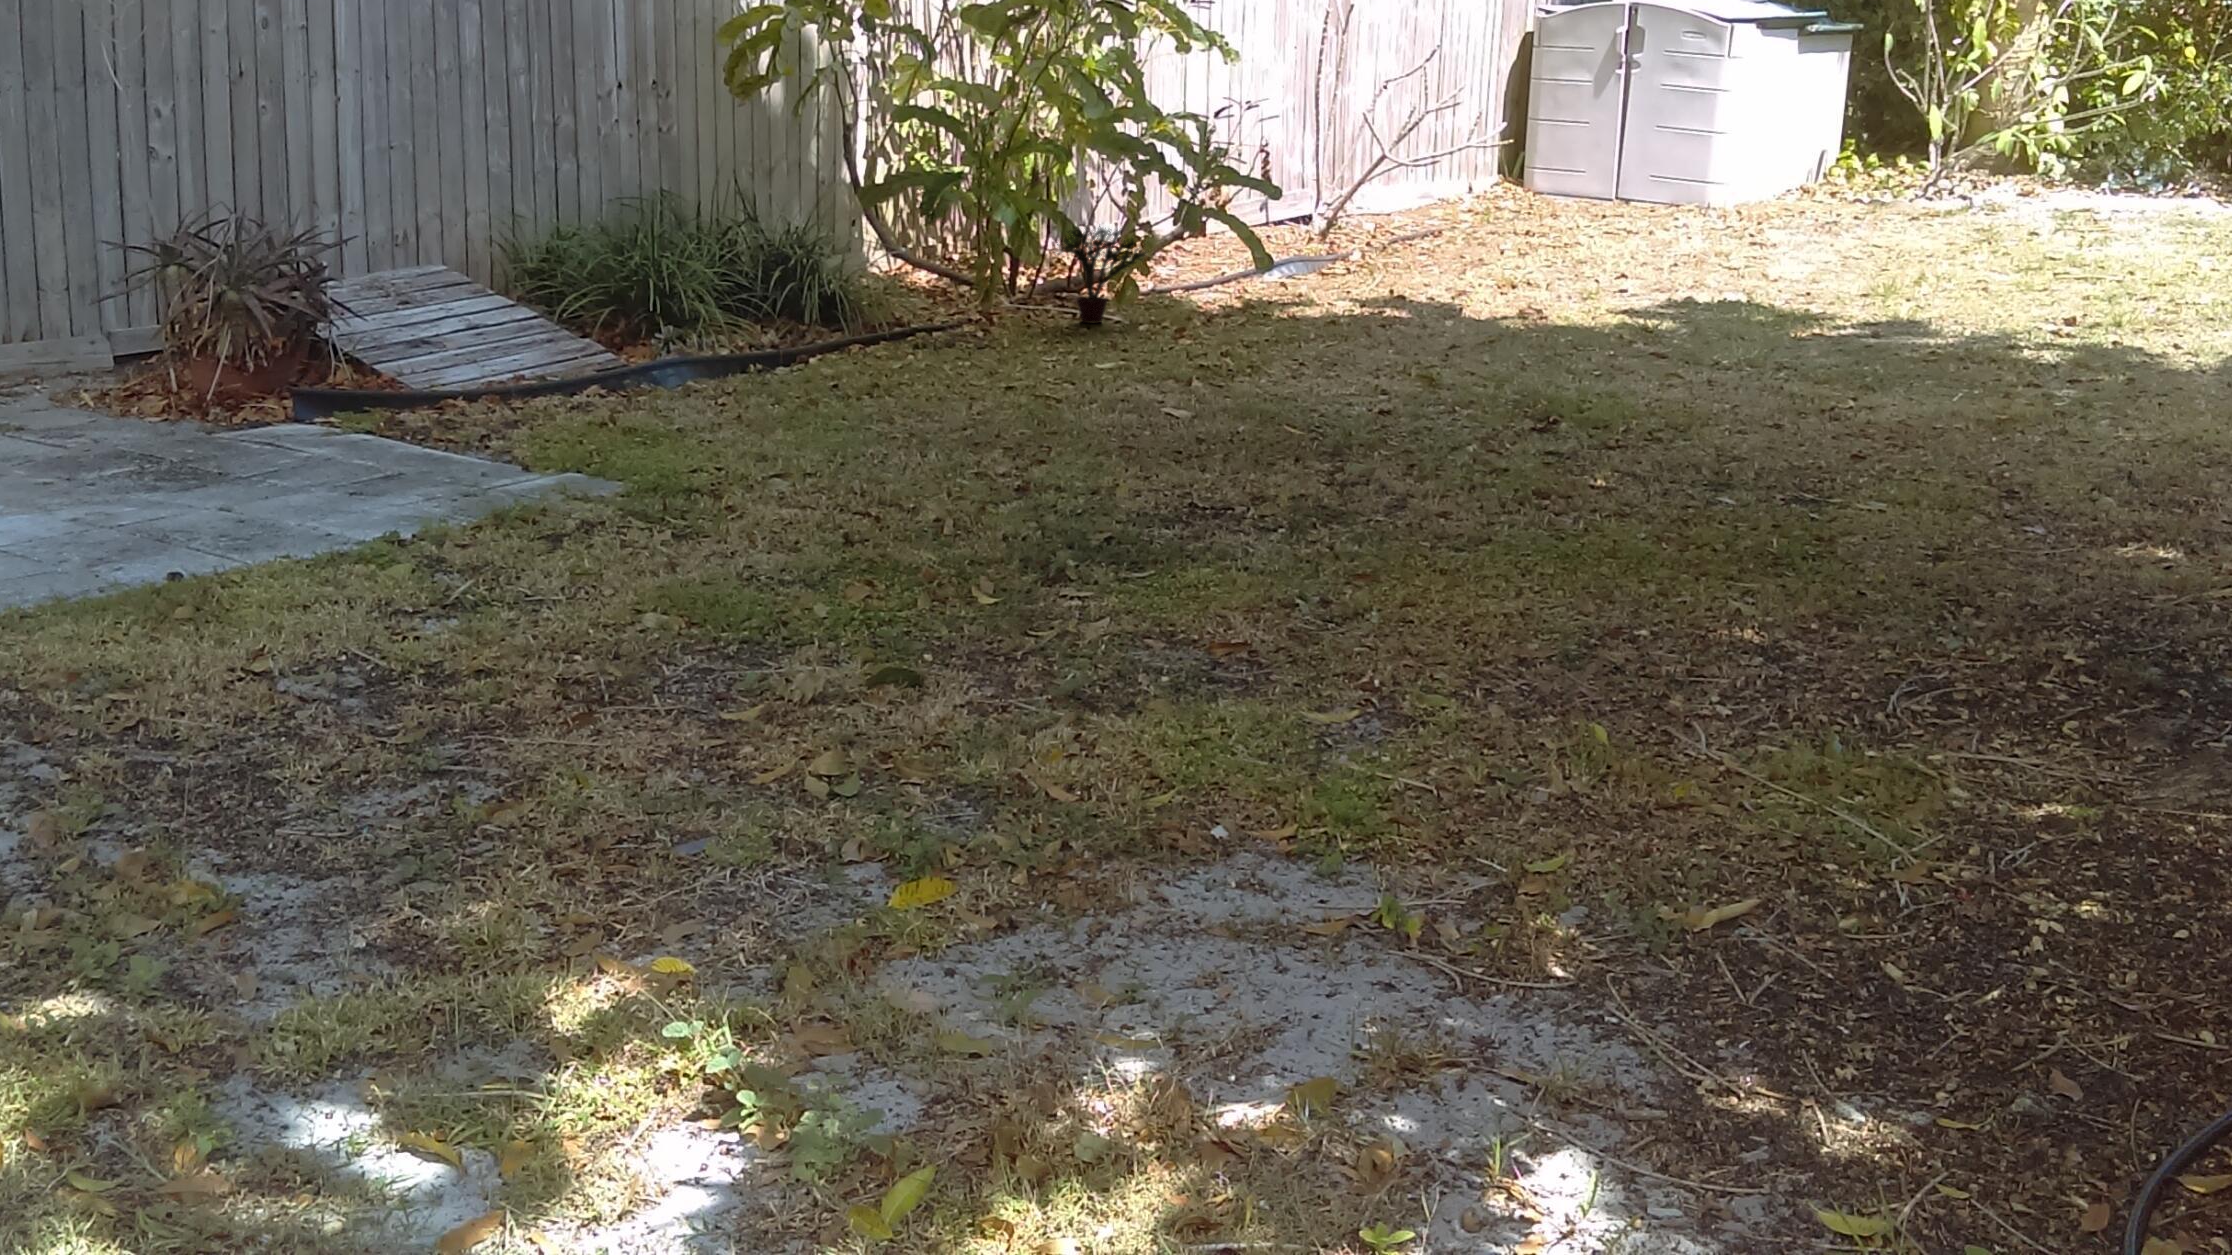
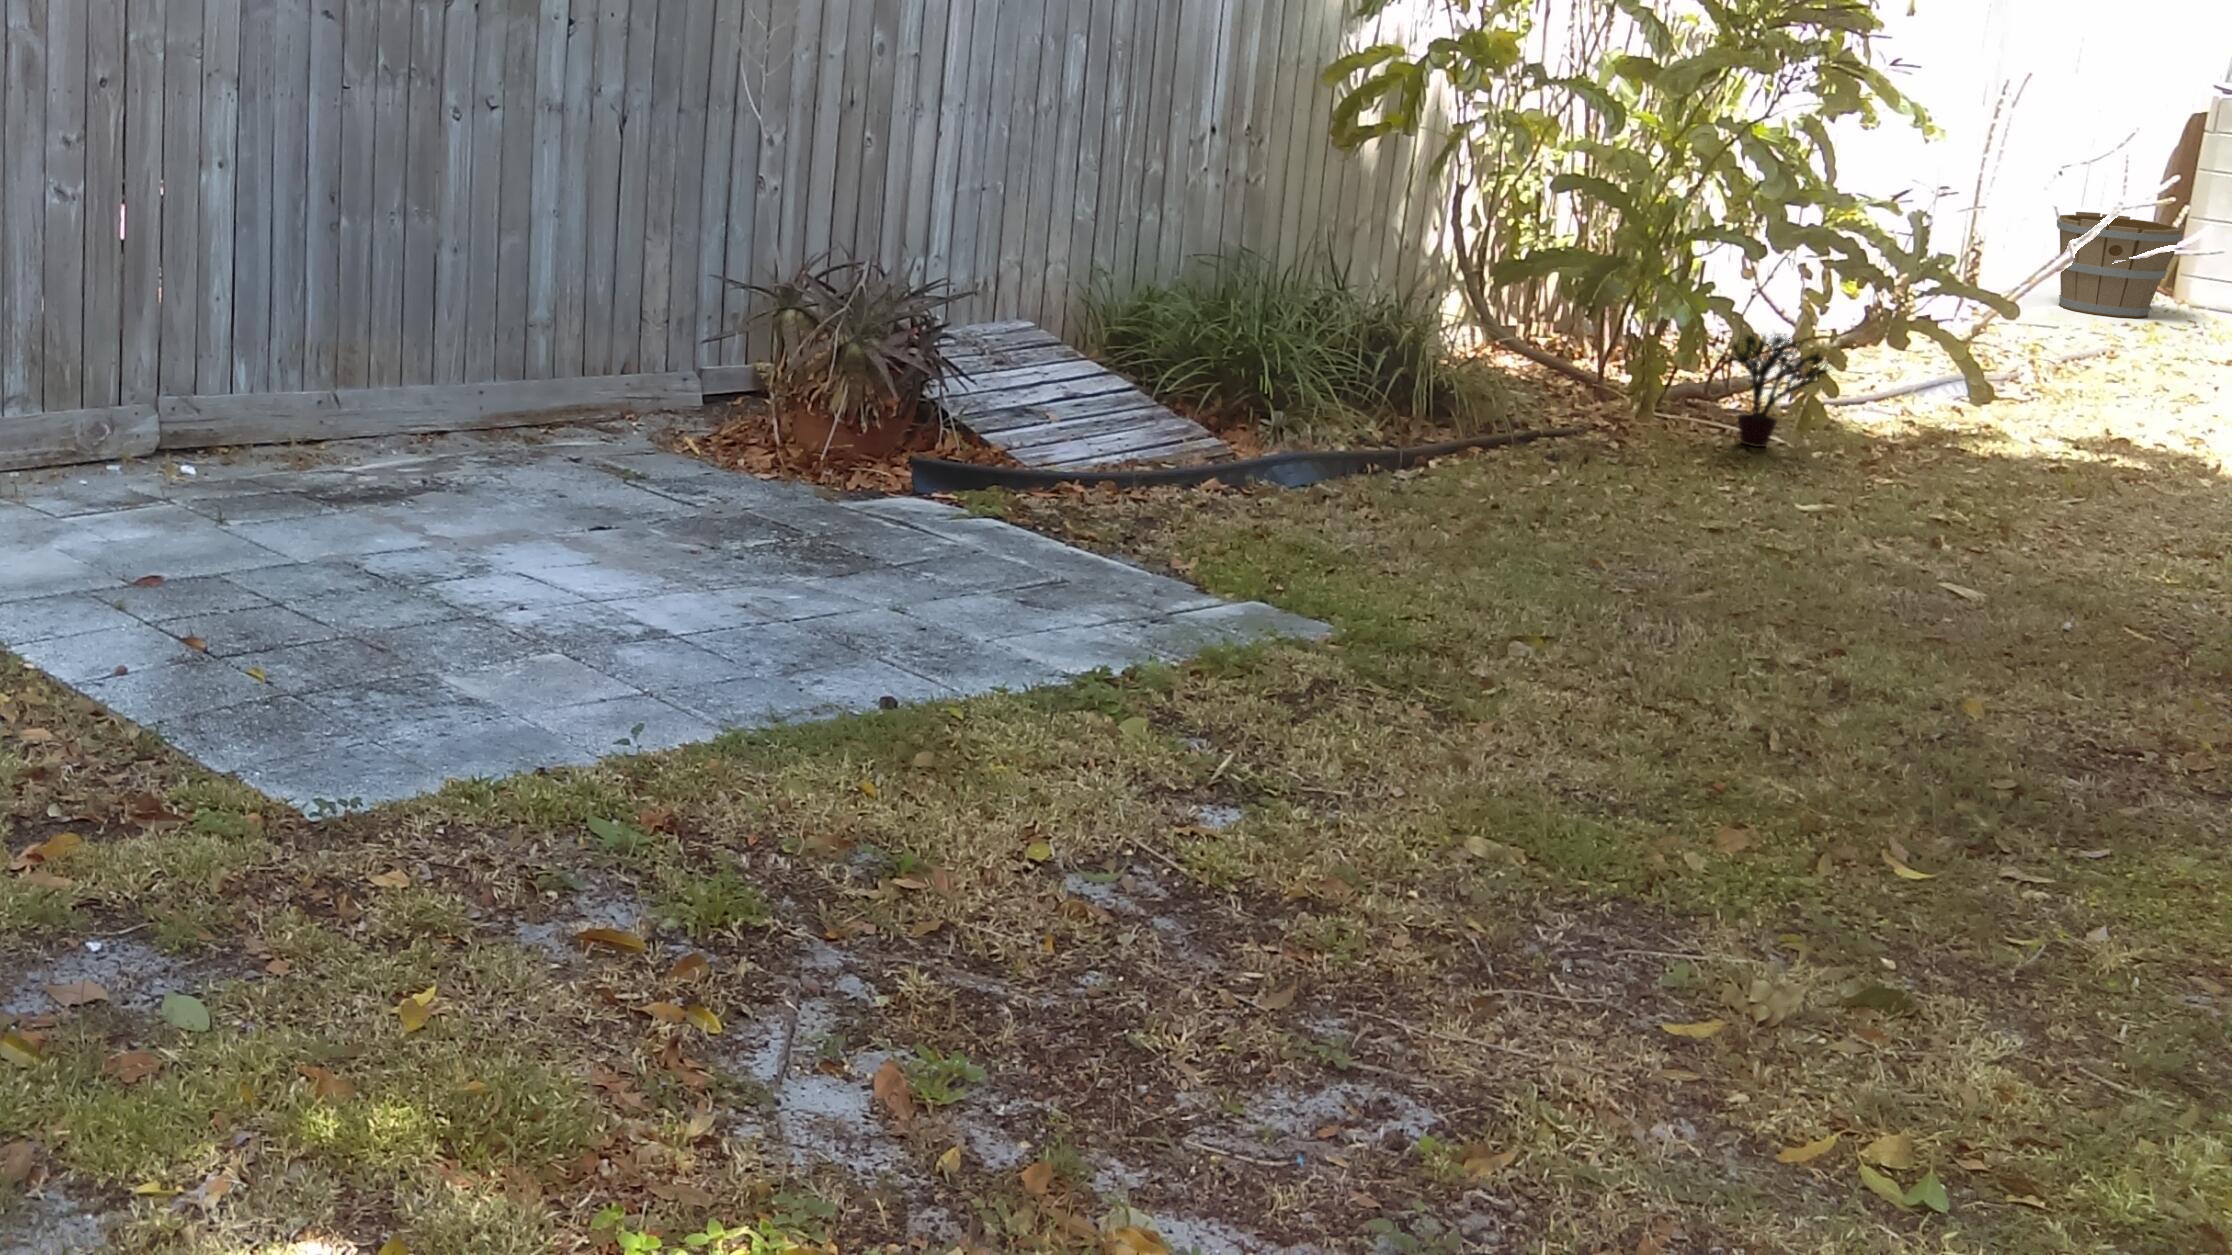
wooden bucket: none [1410,124,1502,208] -> present [2057,212,2185,318]

